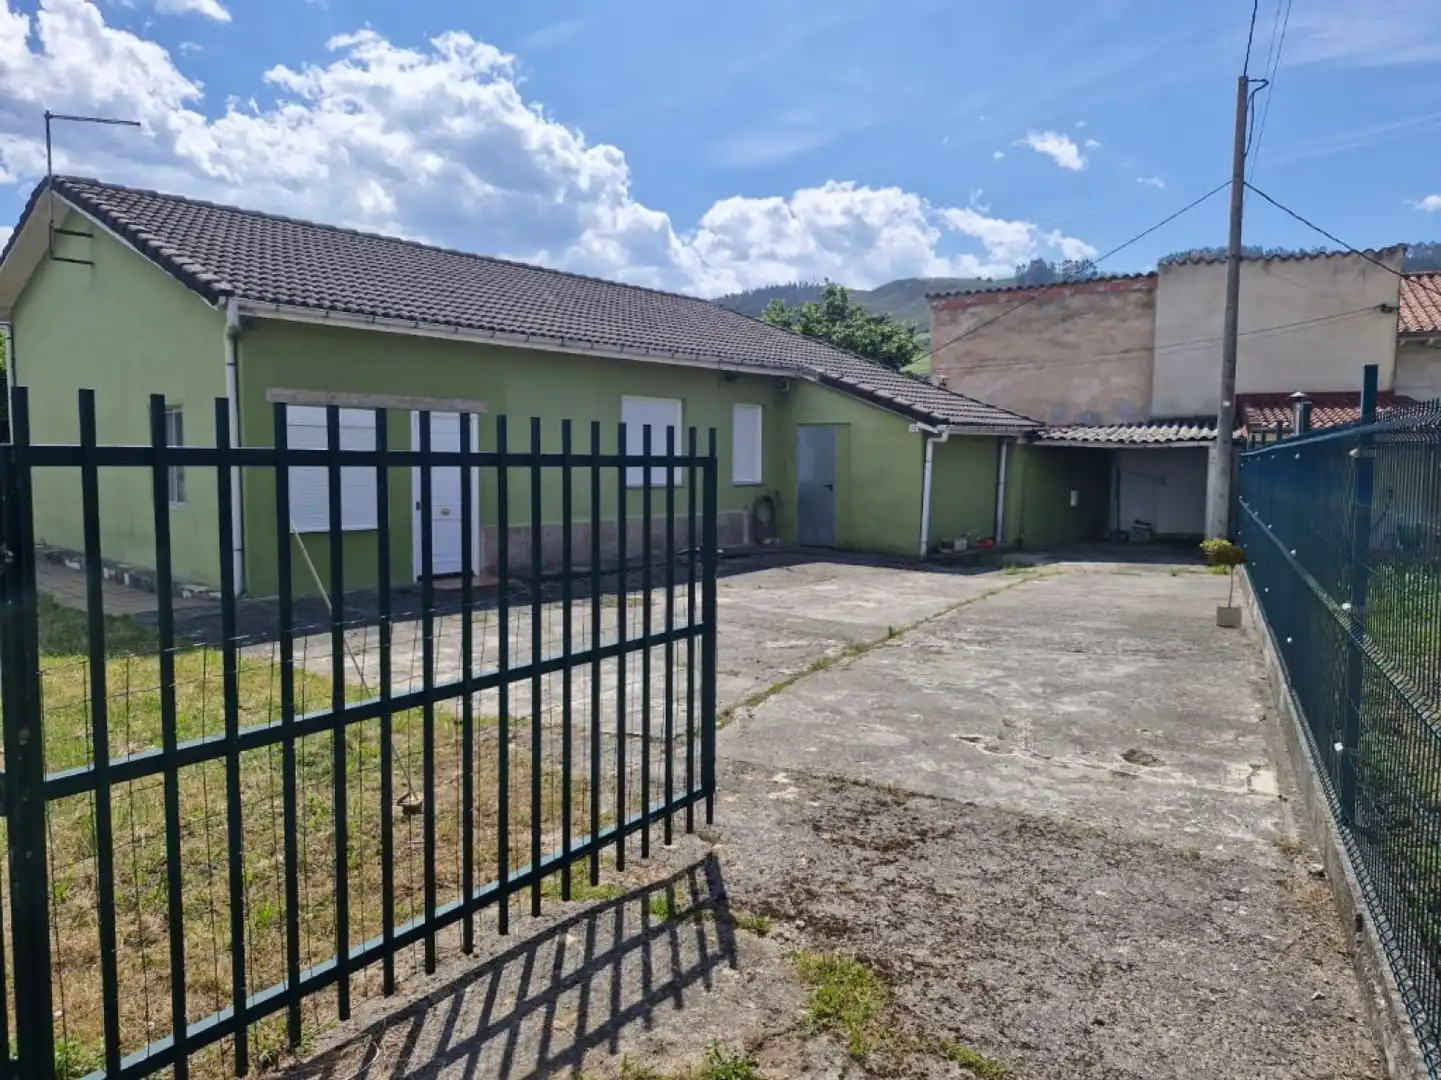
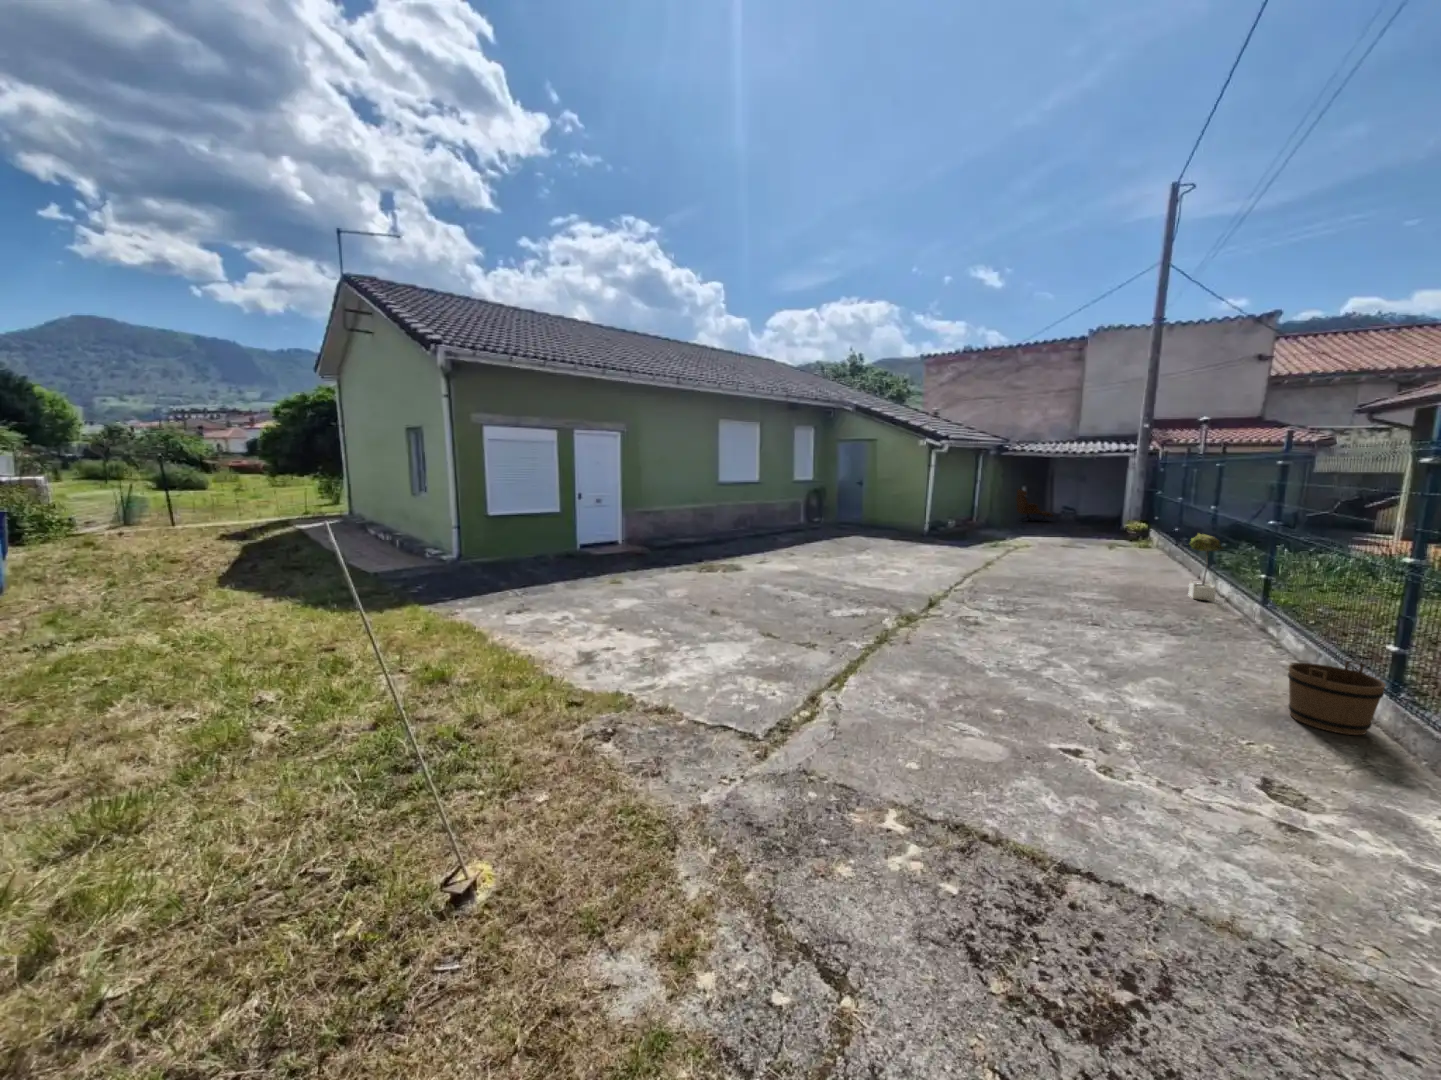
lounge chair: none [1057,495,1112,543] -> present [1016,489,1053,520]
bucket: none [1209,654,1285,724] -> present [1288,661,1386,735]

